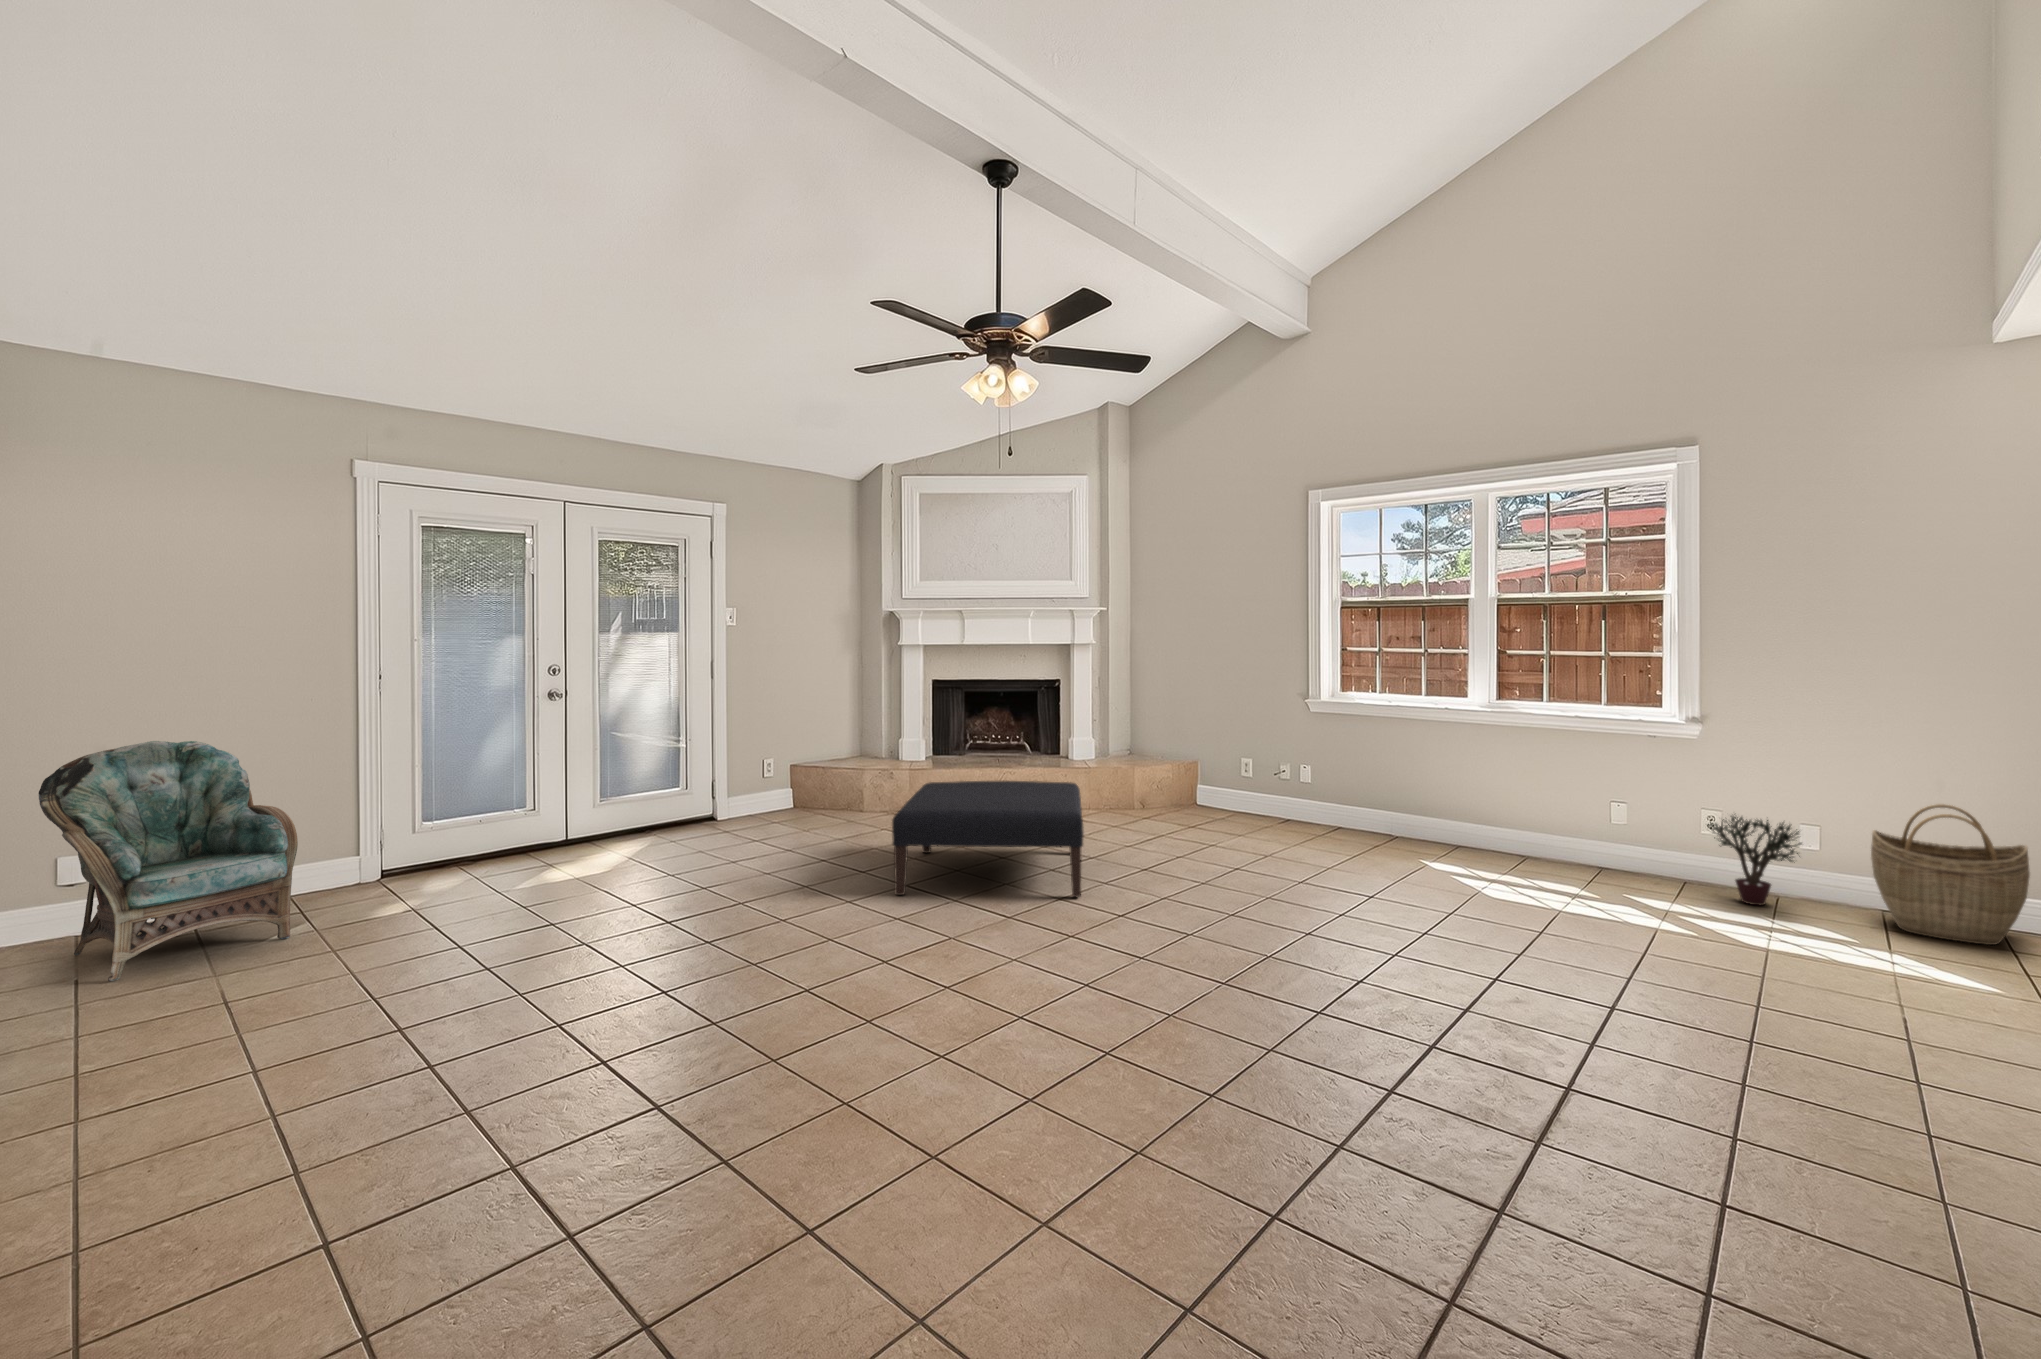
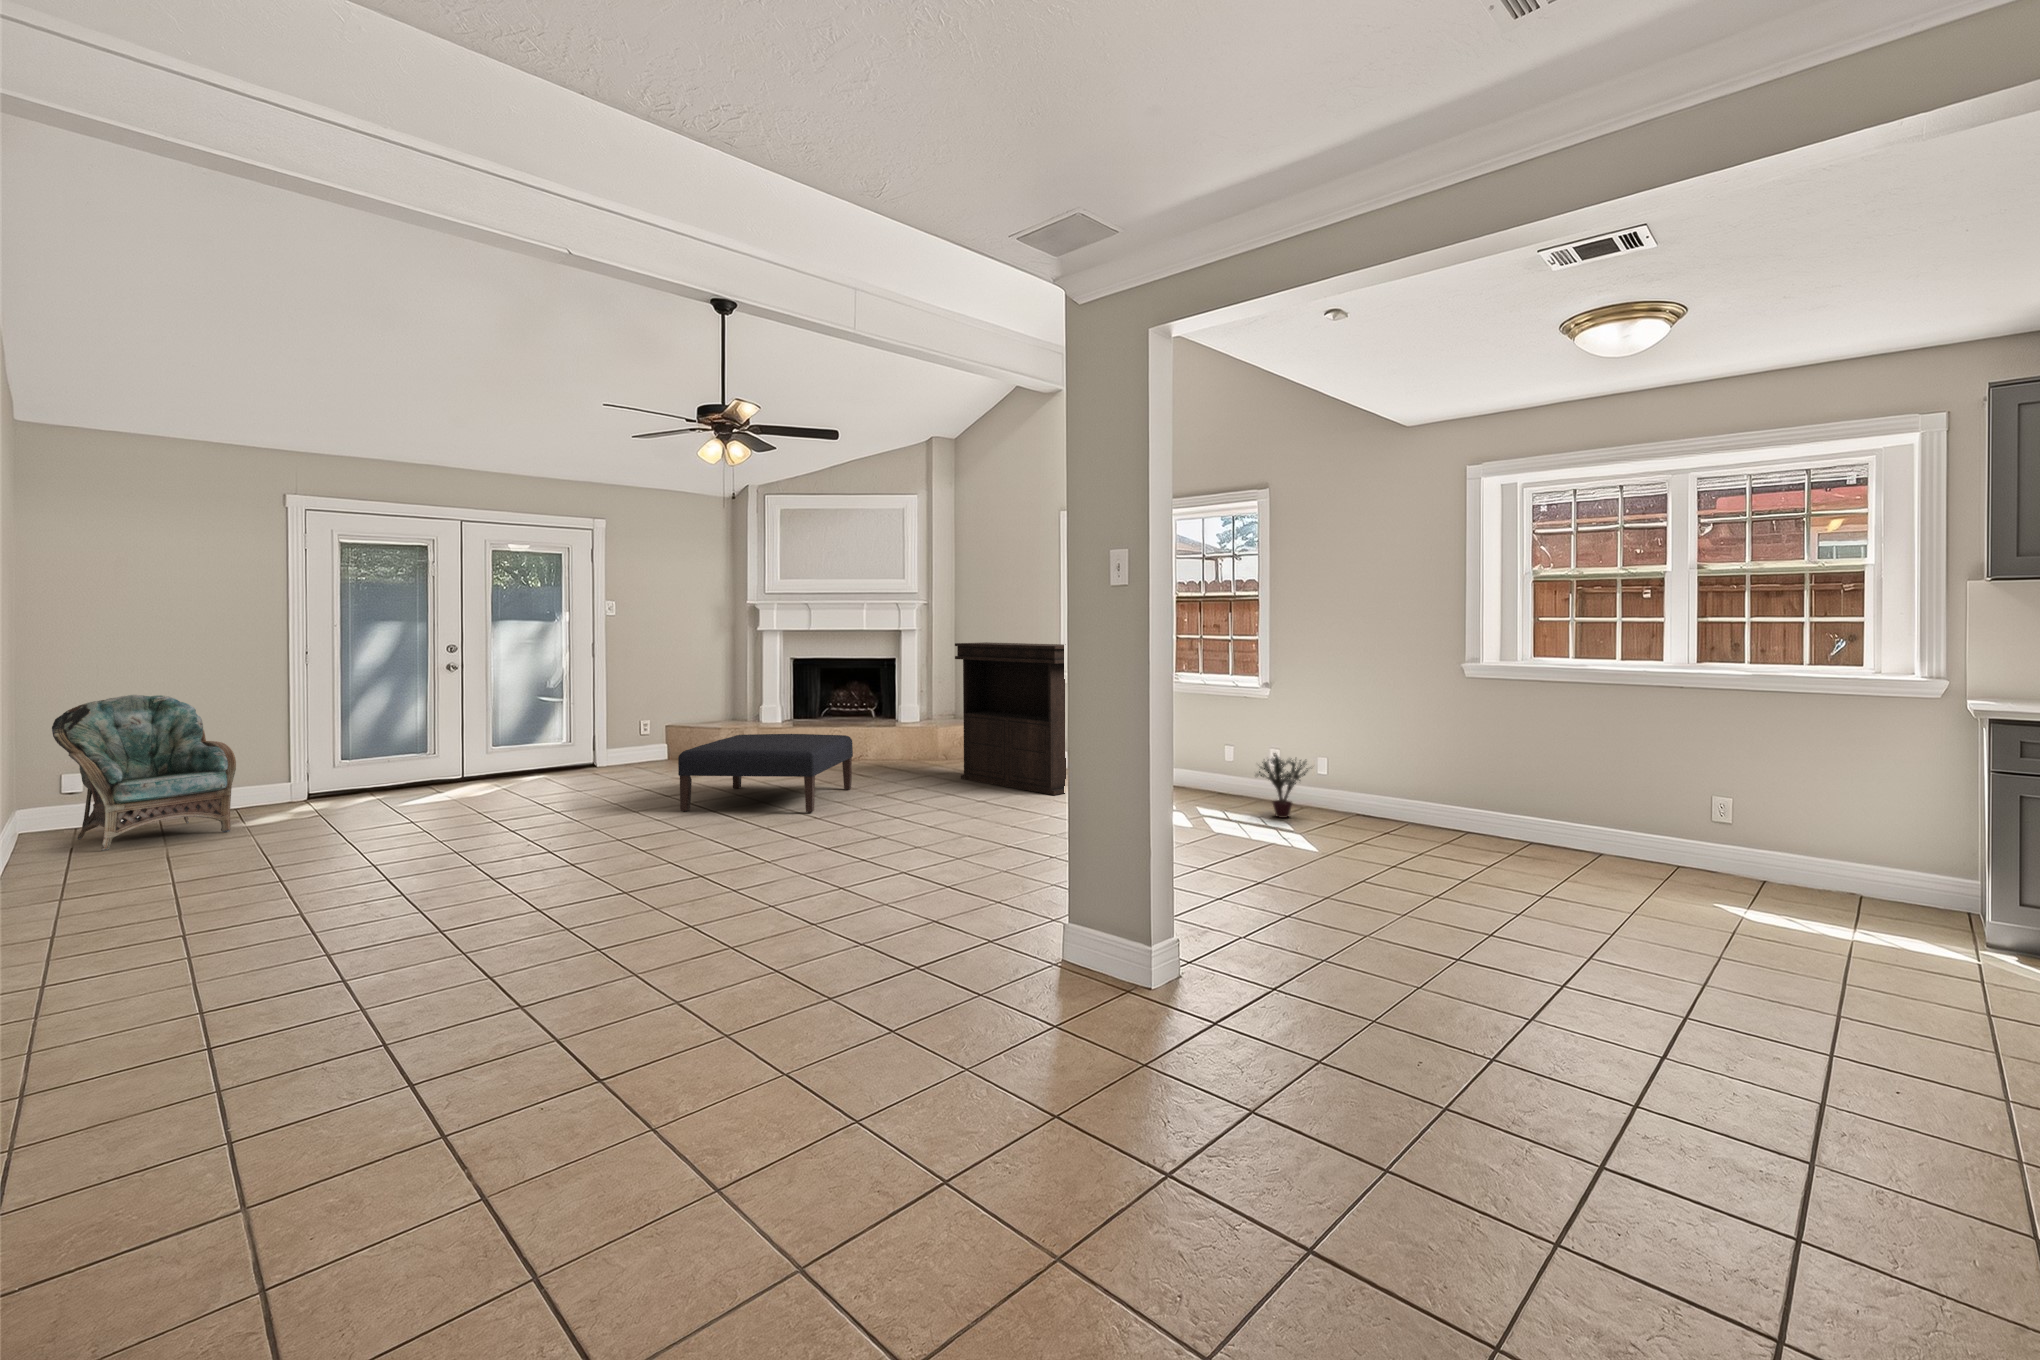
console table: none [1187,658,1393,863] -> present [955,642,1066,795]
woven basket: present [1871,804,2030,945] -> none [1334,745,1412,837]

